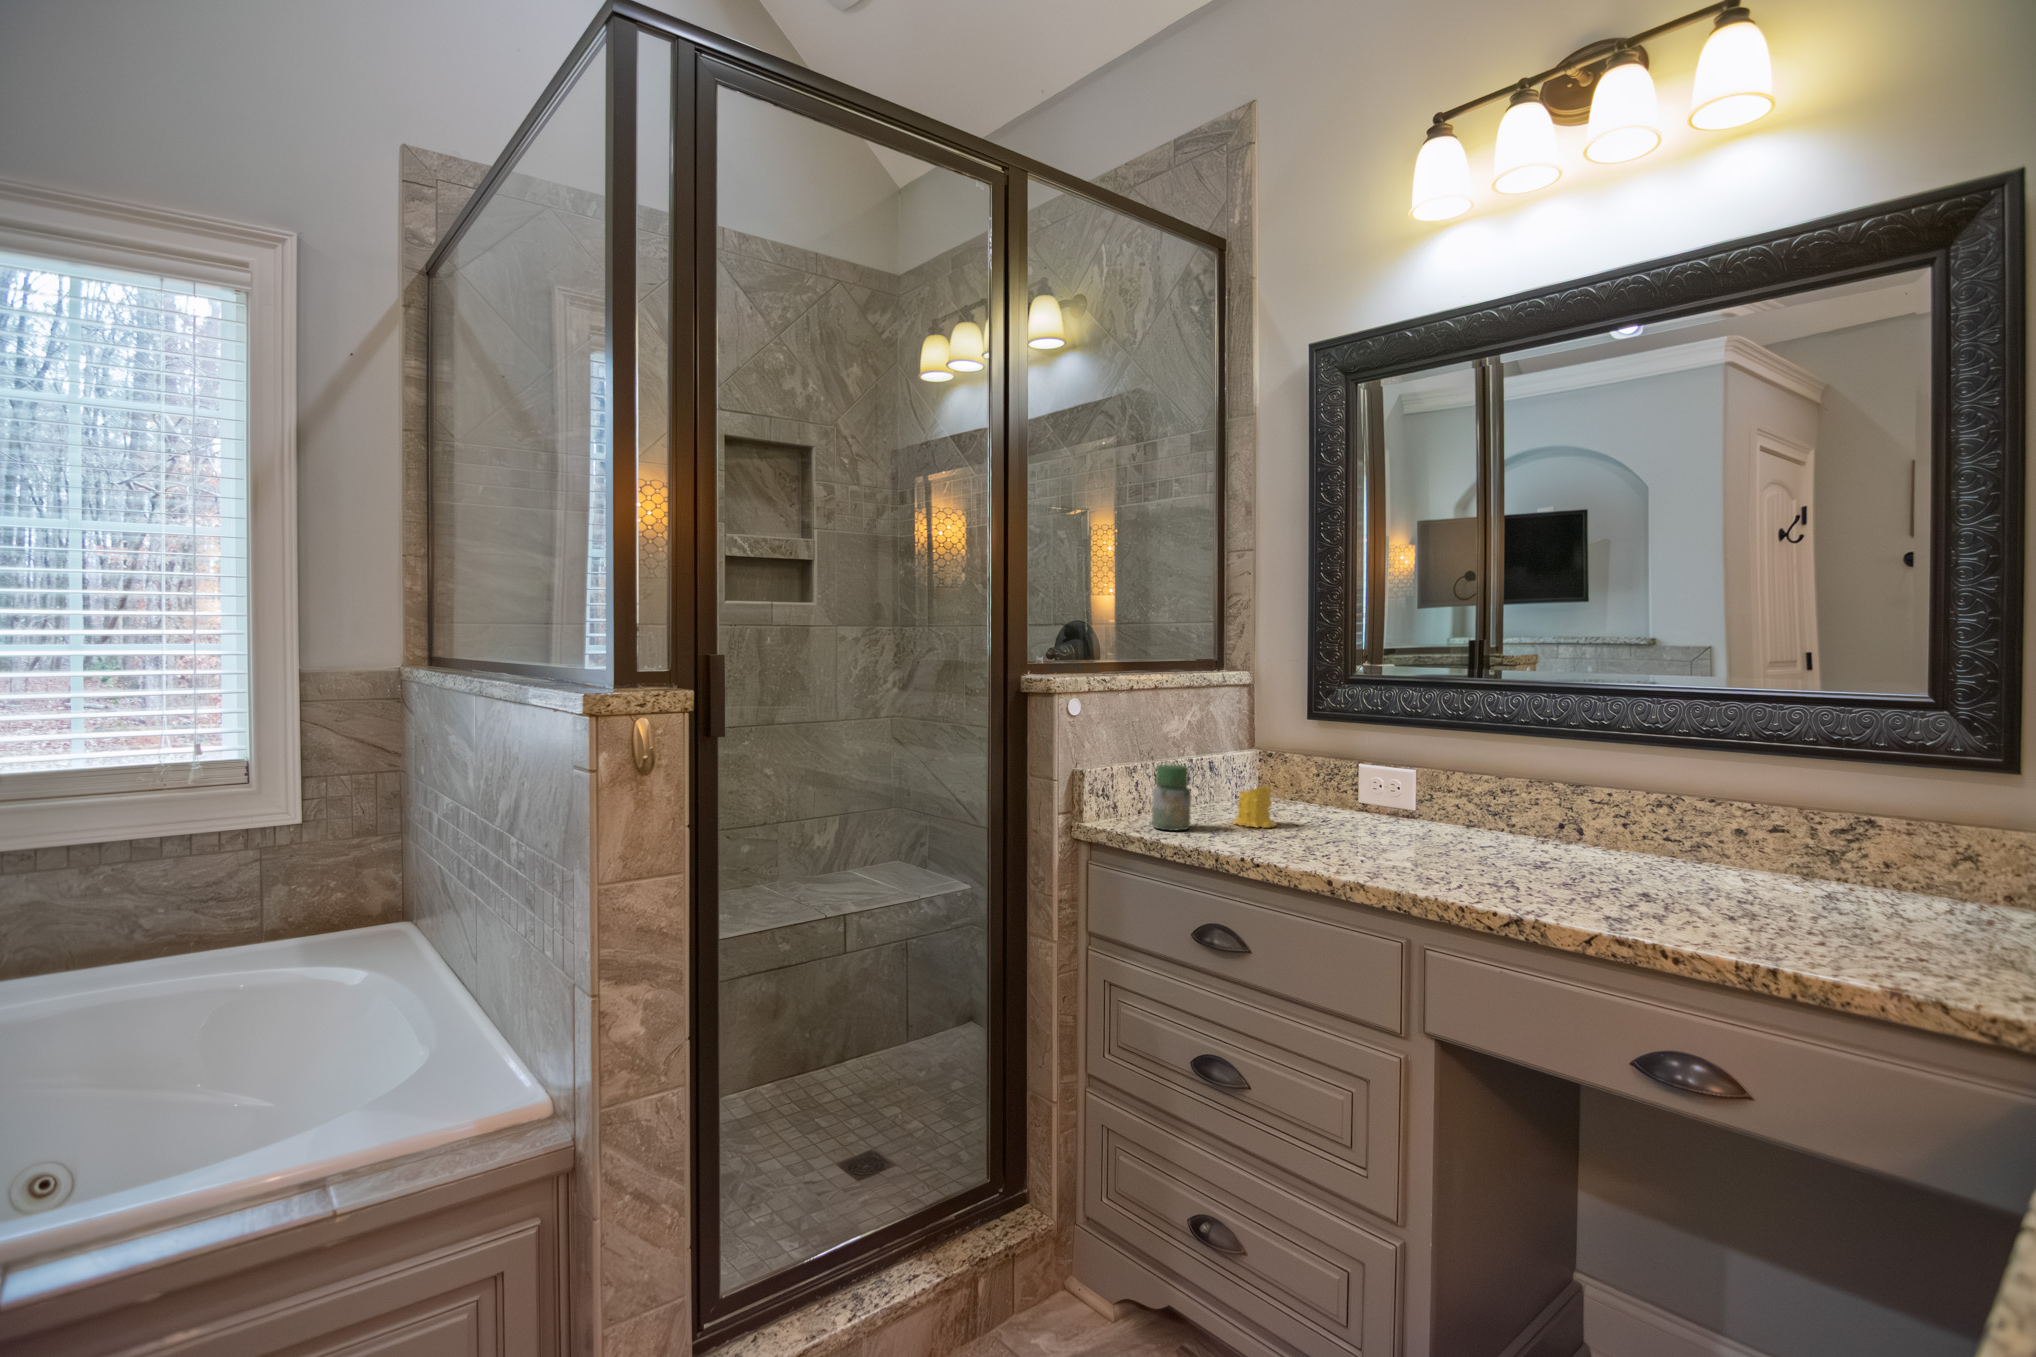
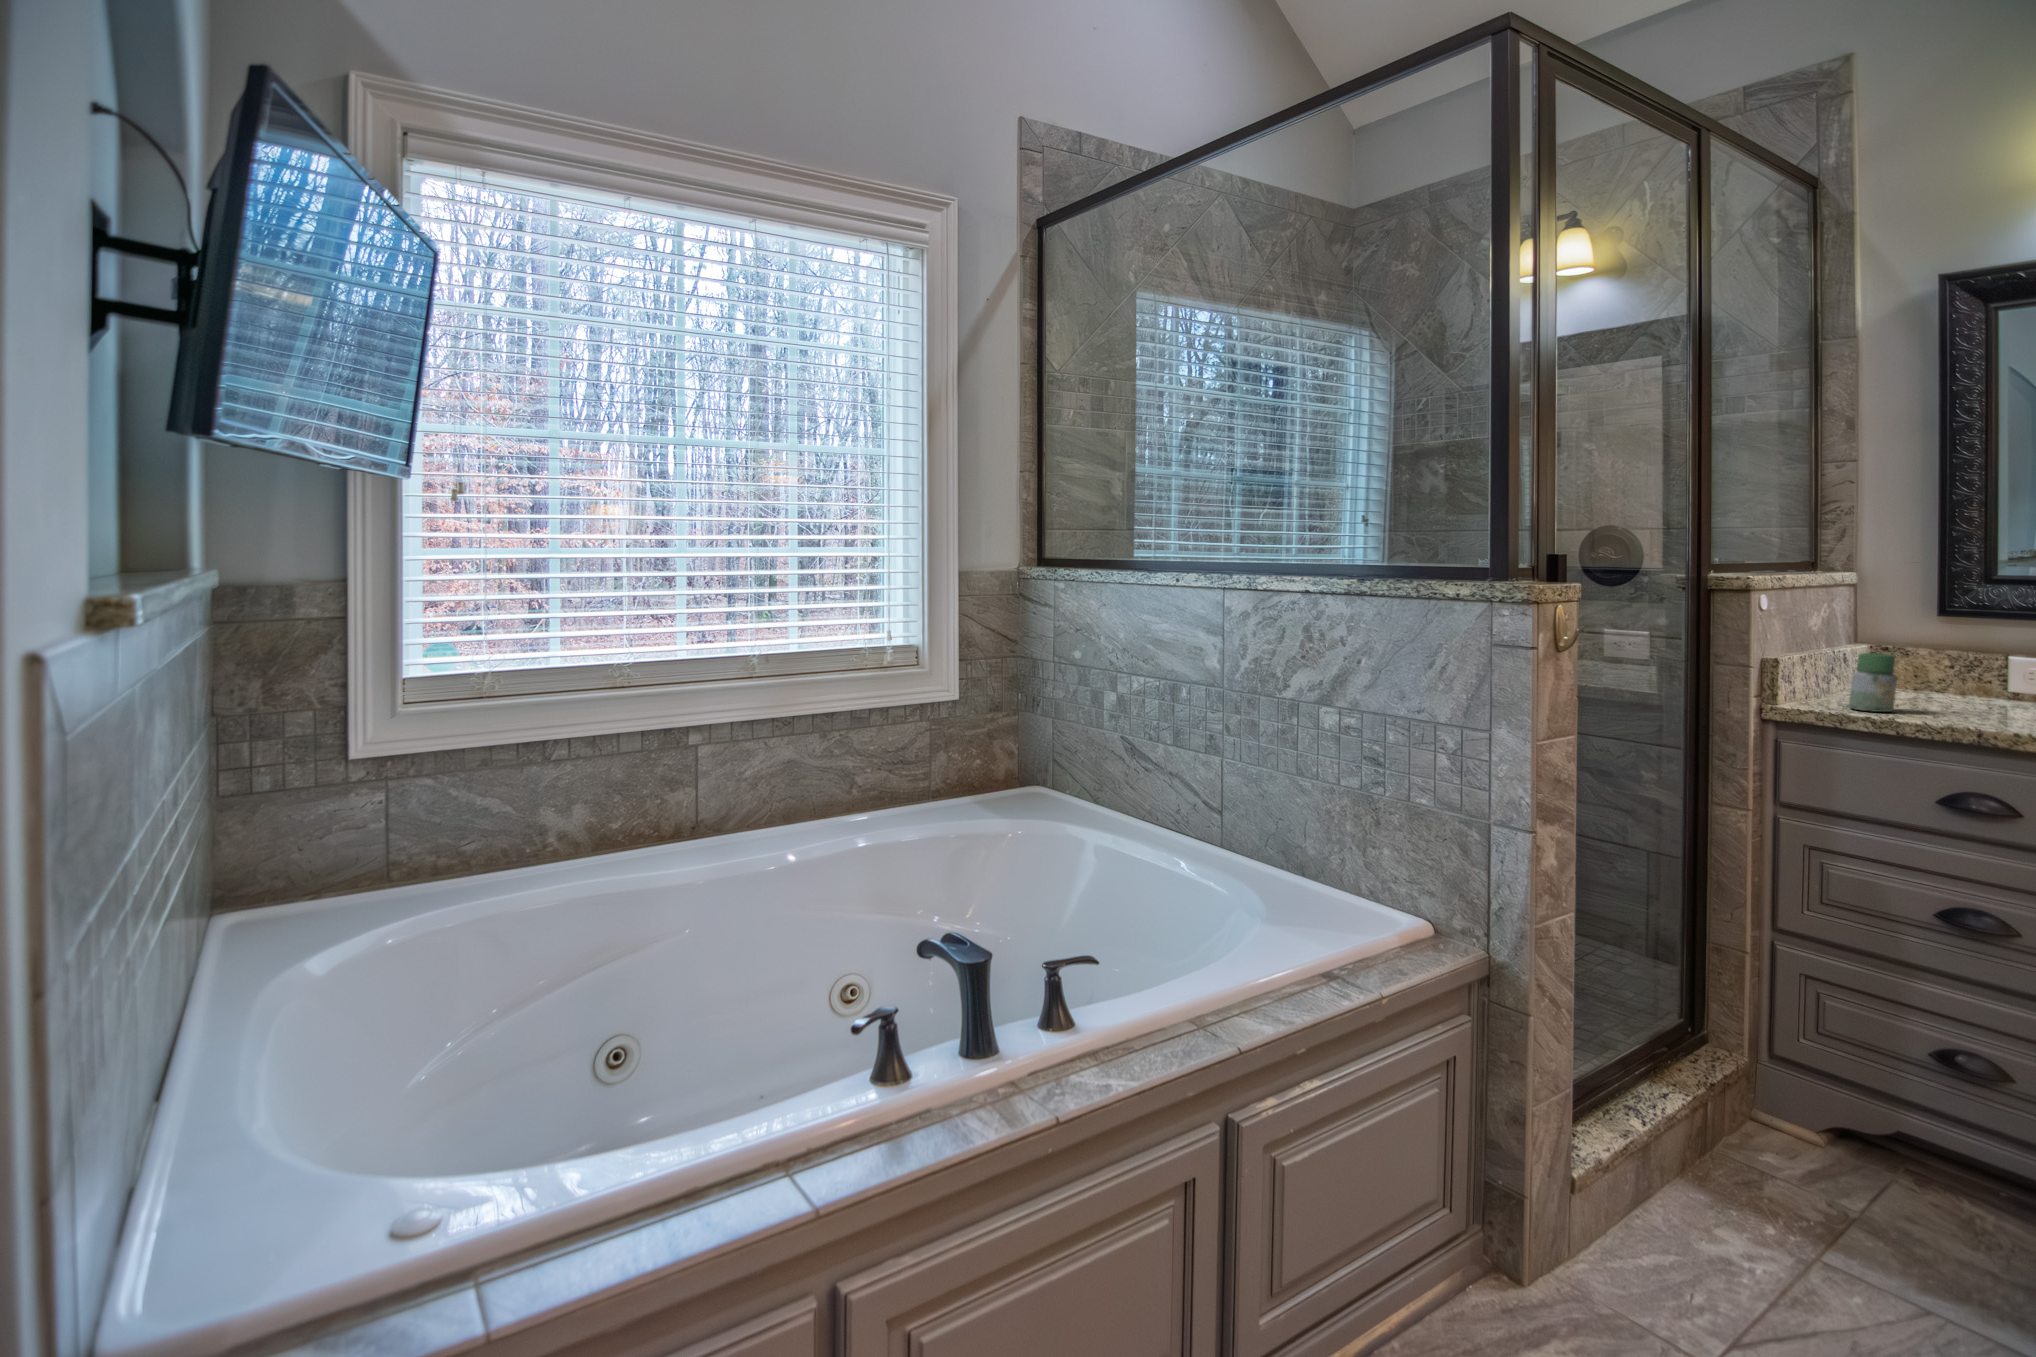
candle: present [1233,786,1276,828] -> none [1914,671,1967,712]

